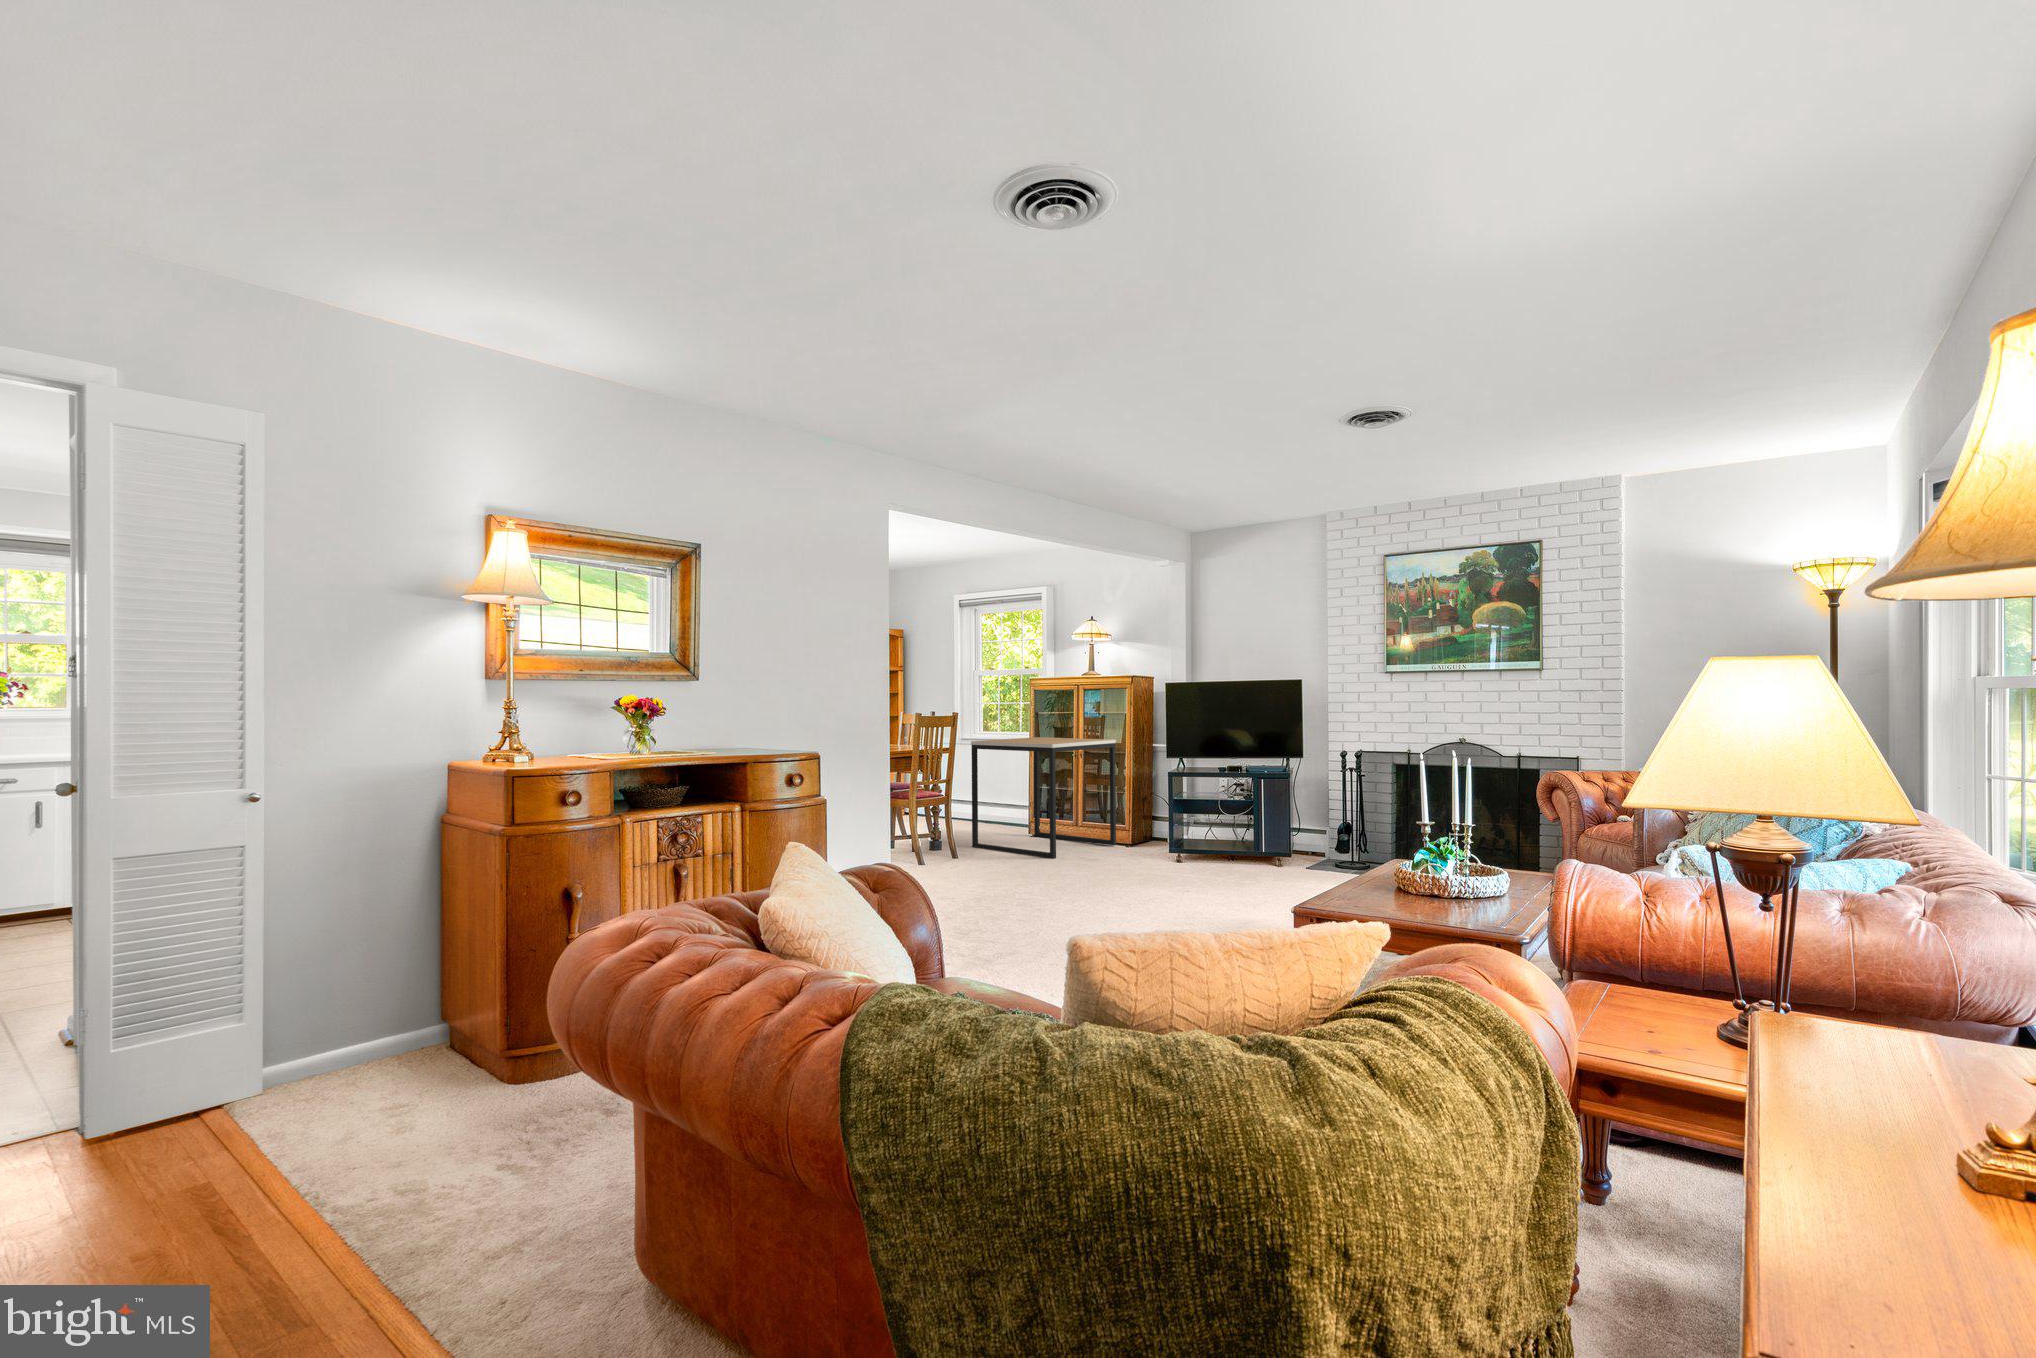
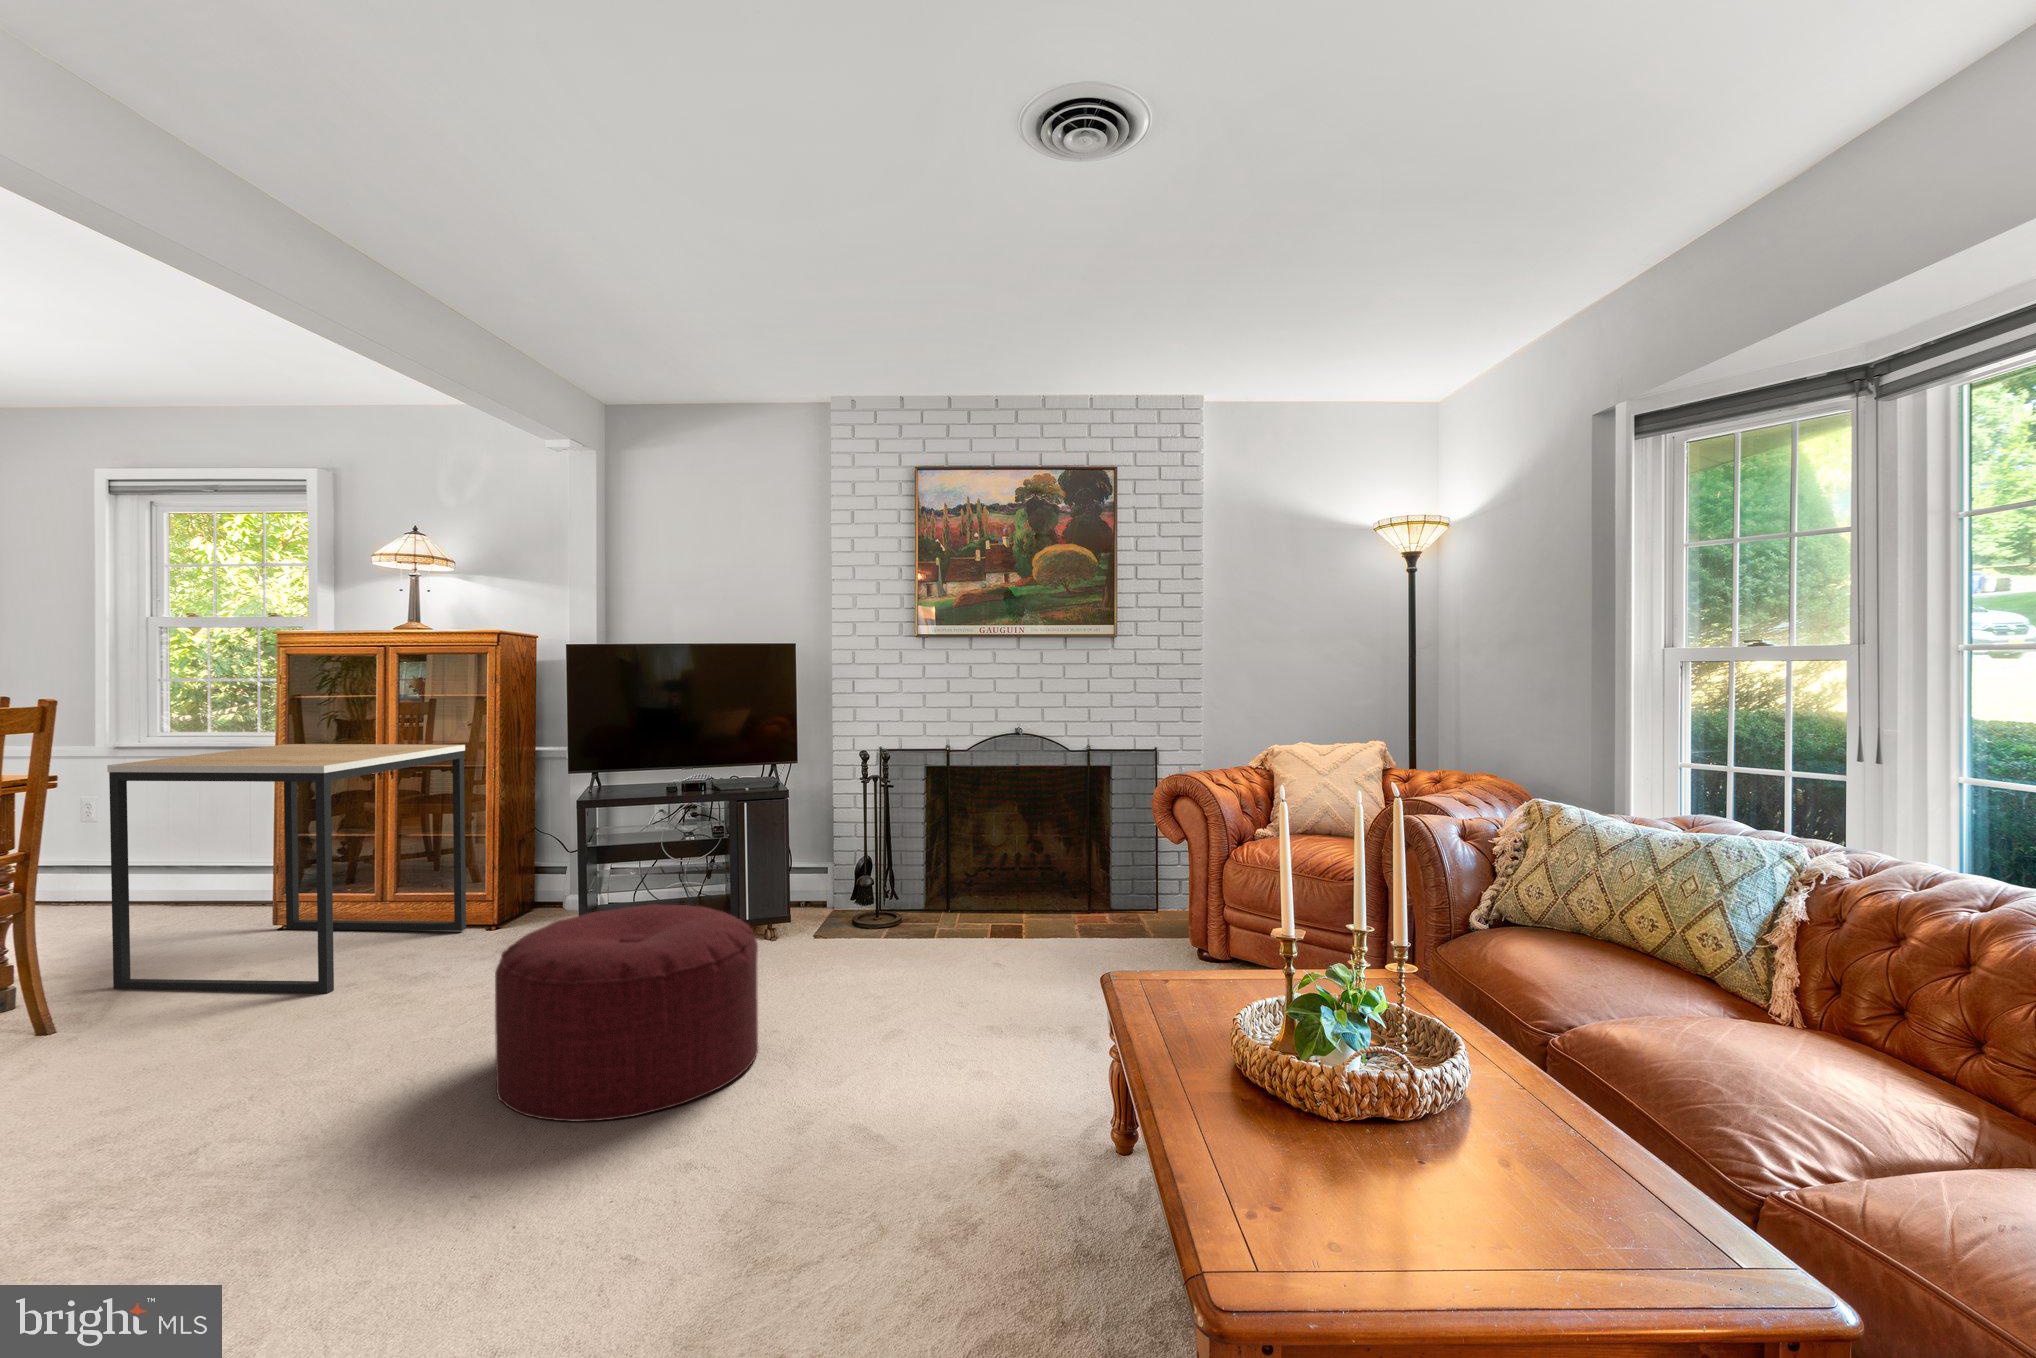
ottoman: none [1120,820,1244,908] -> present [495,904,758,1121]

